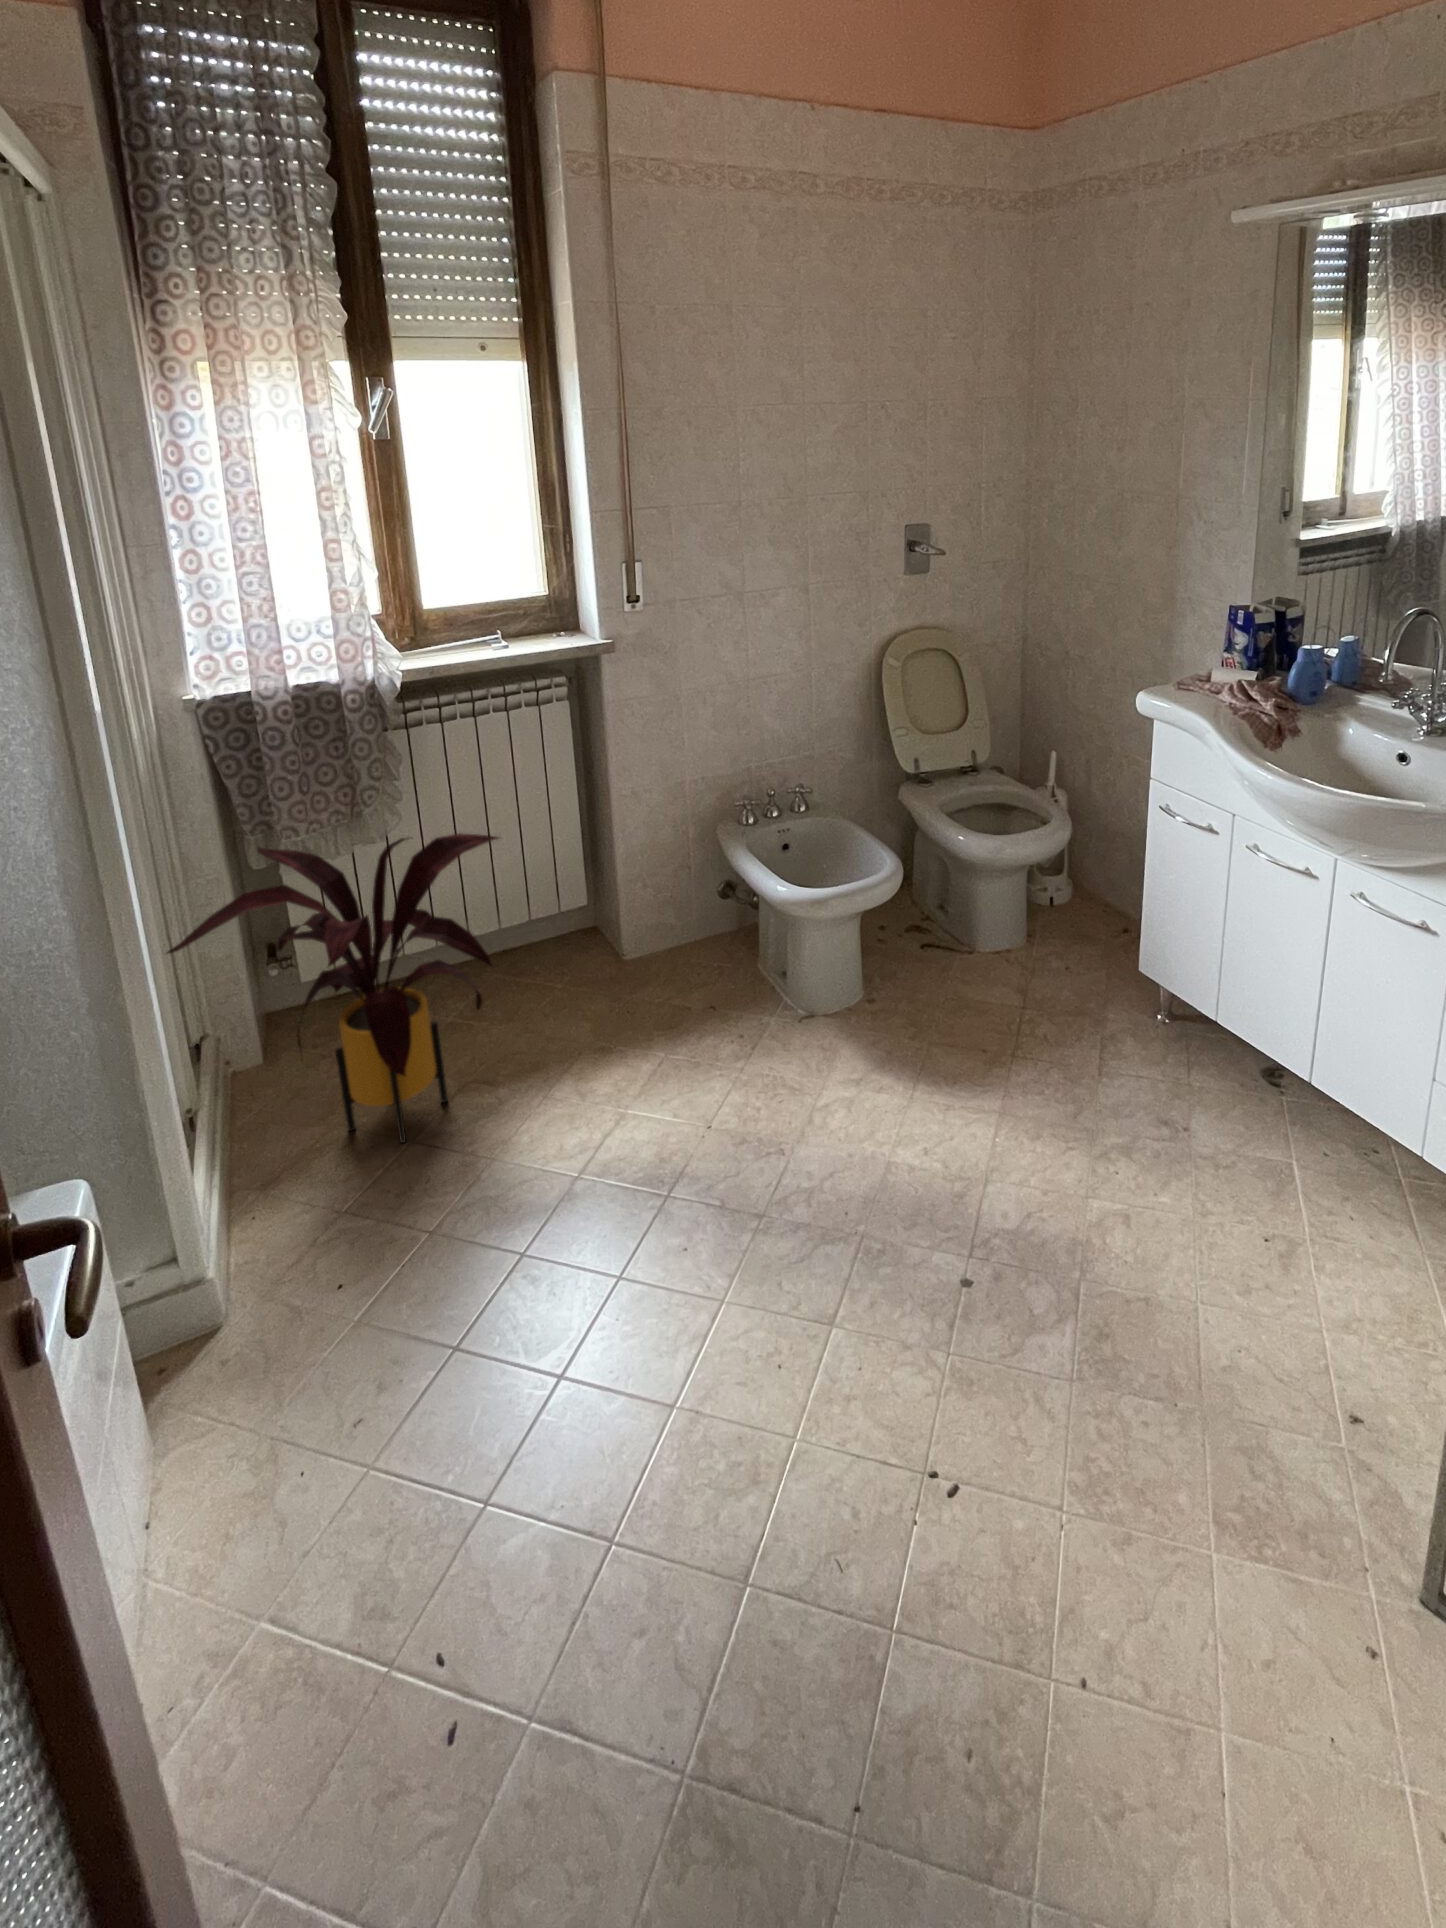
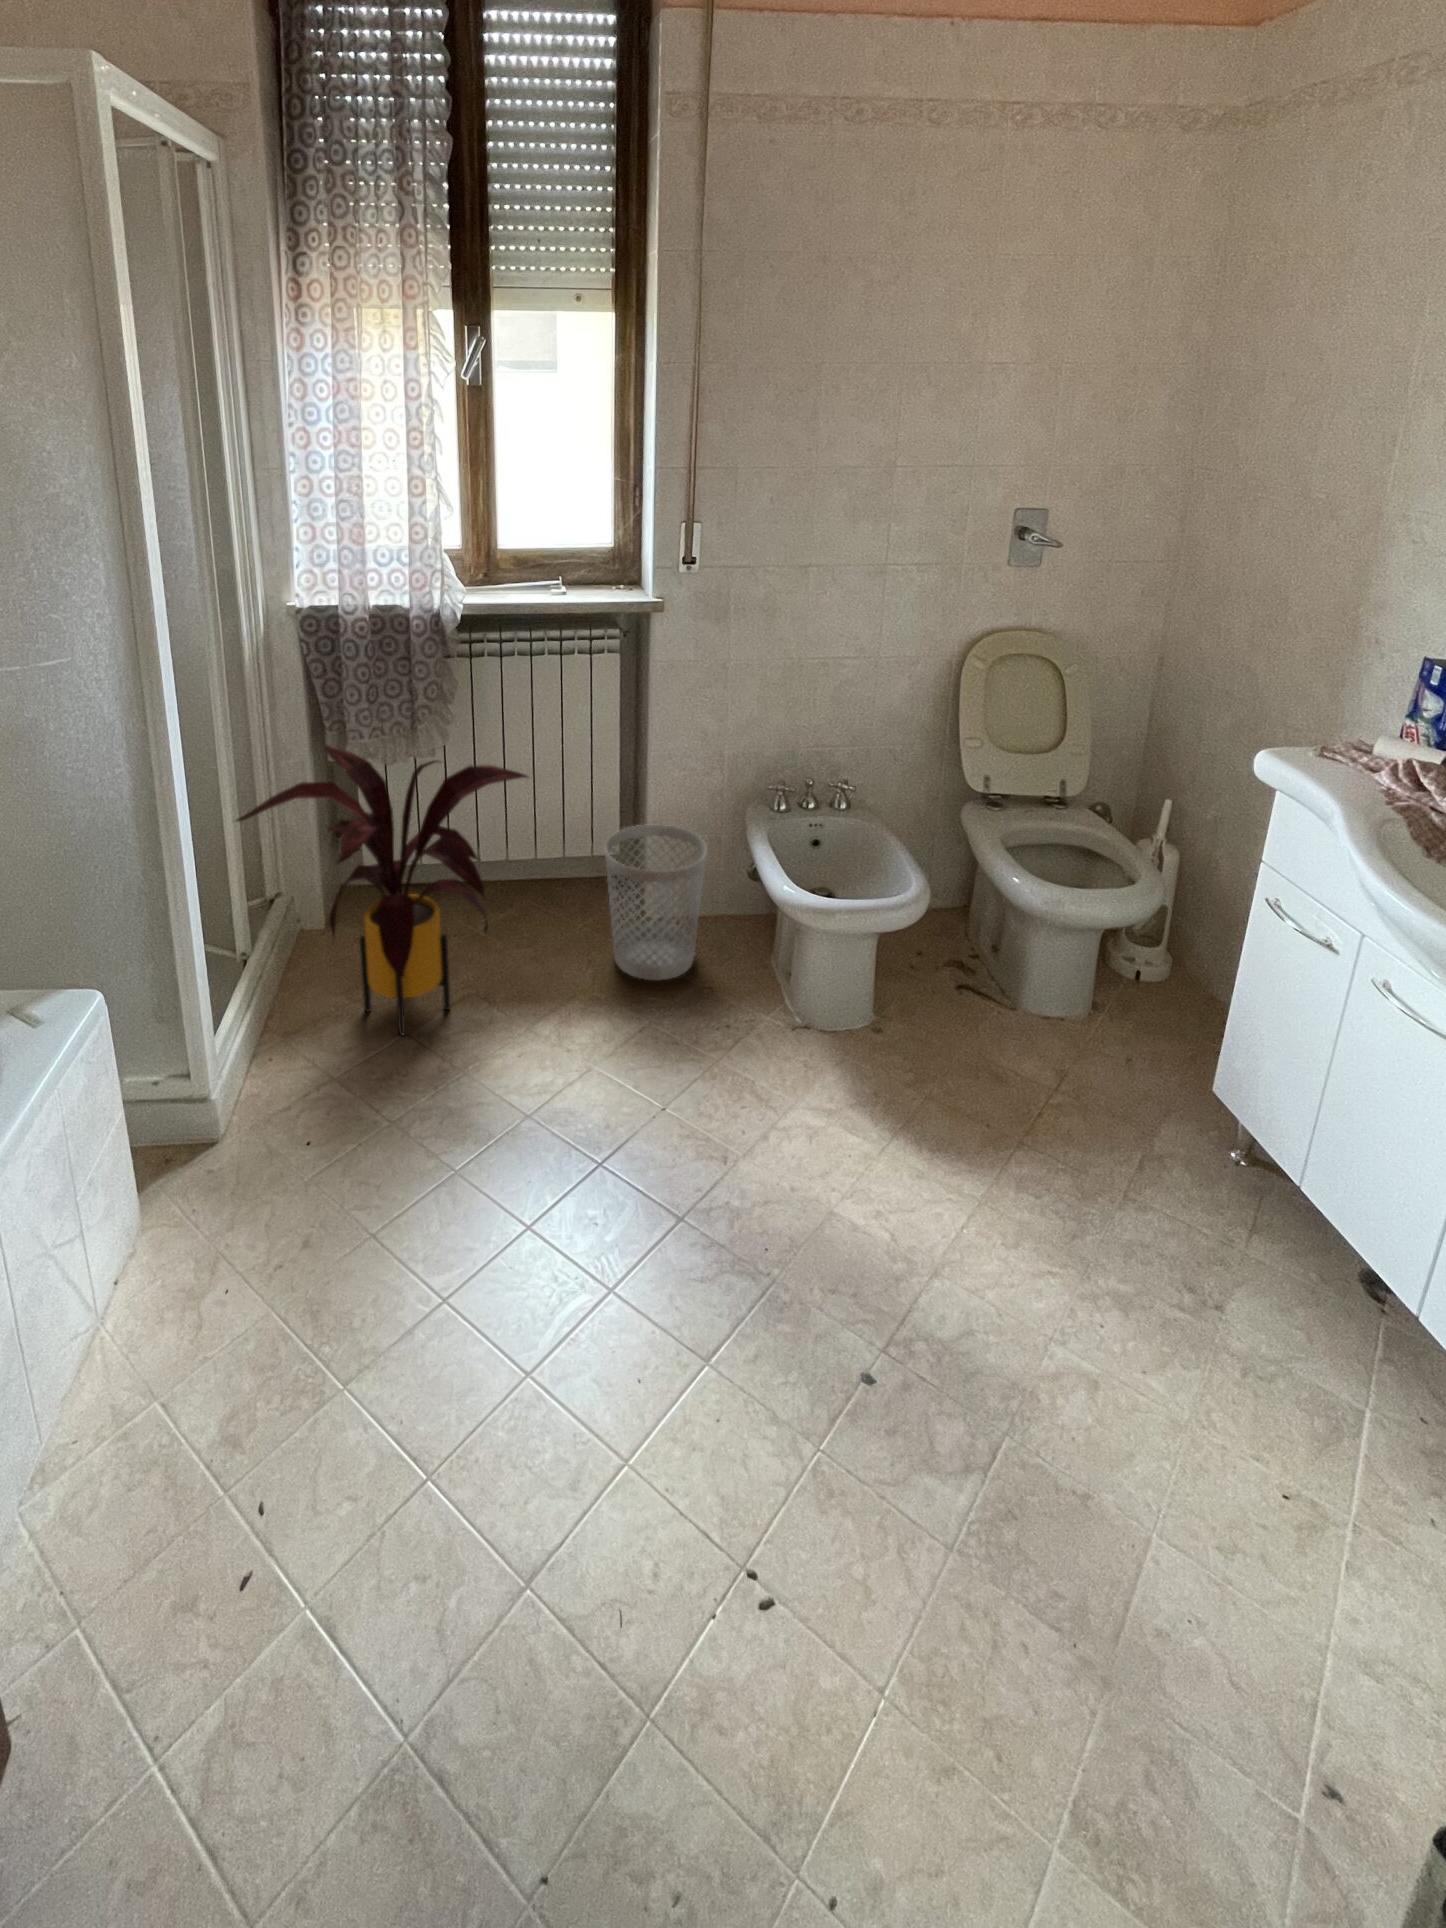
wastebasket: none [582,860,685,1016] -> present [605,824,707,980]

